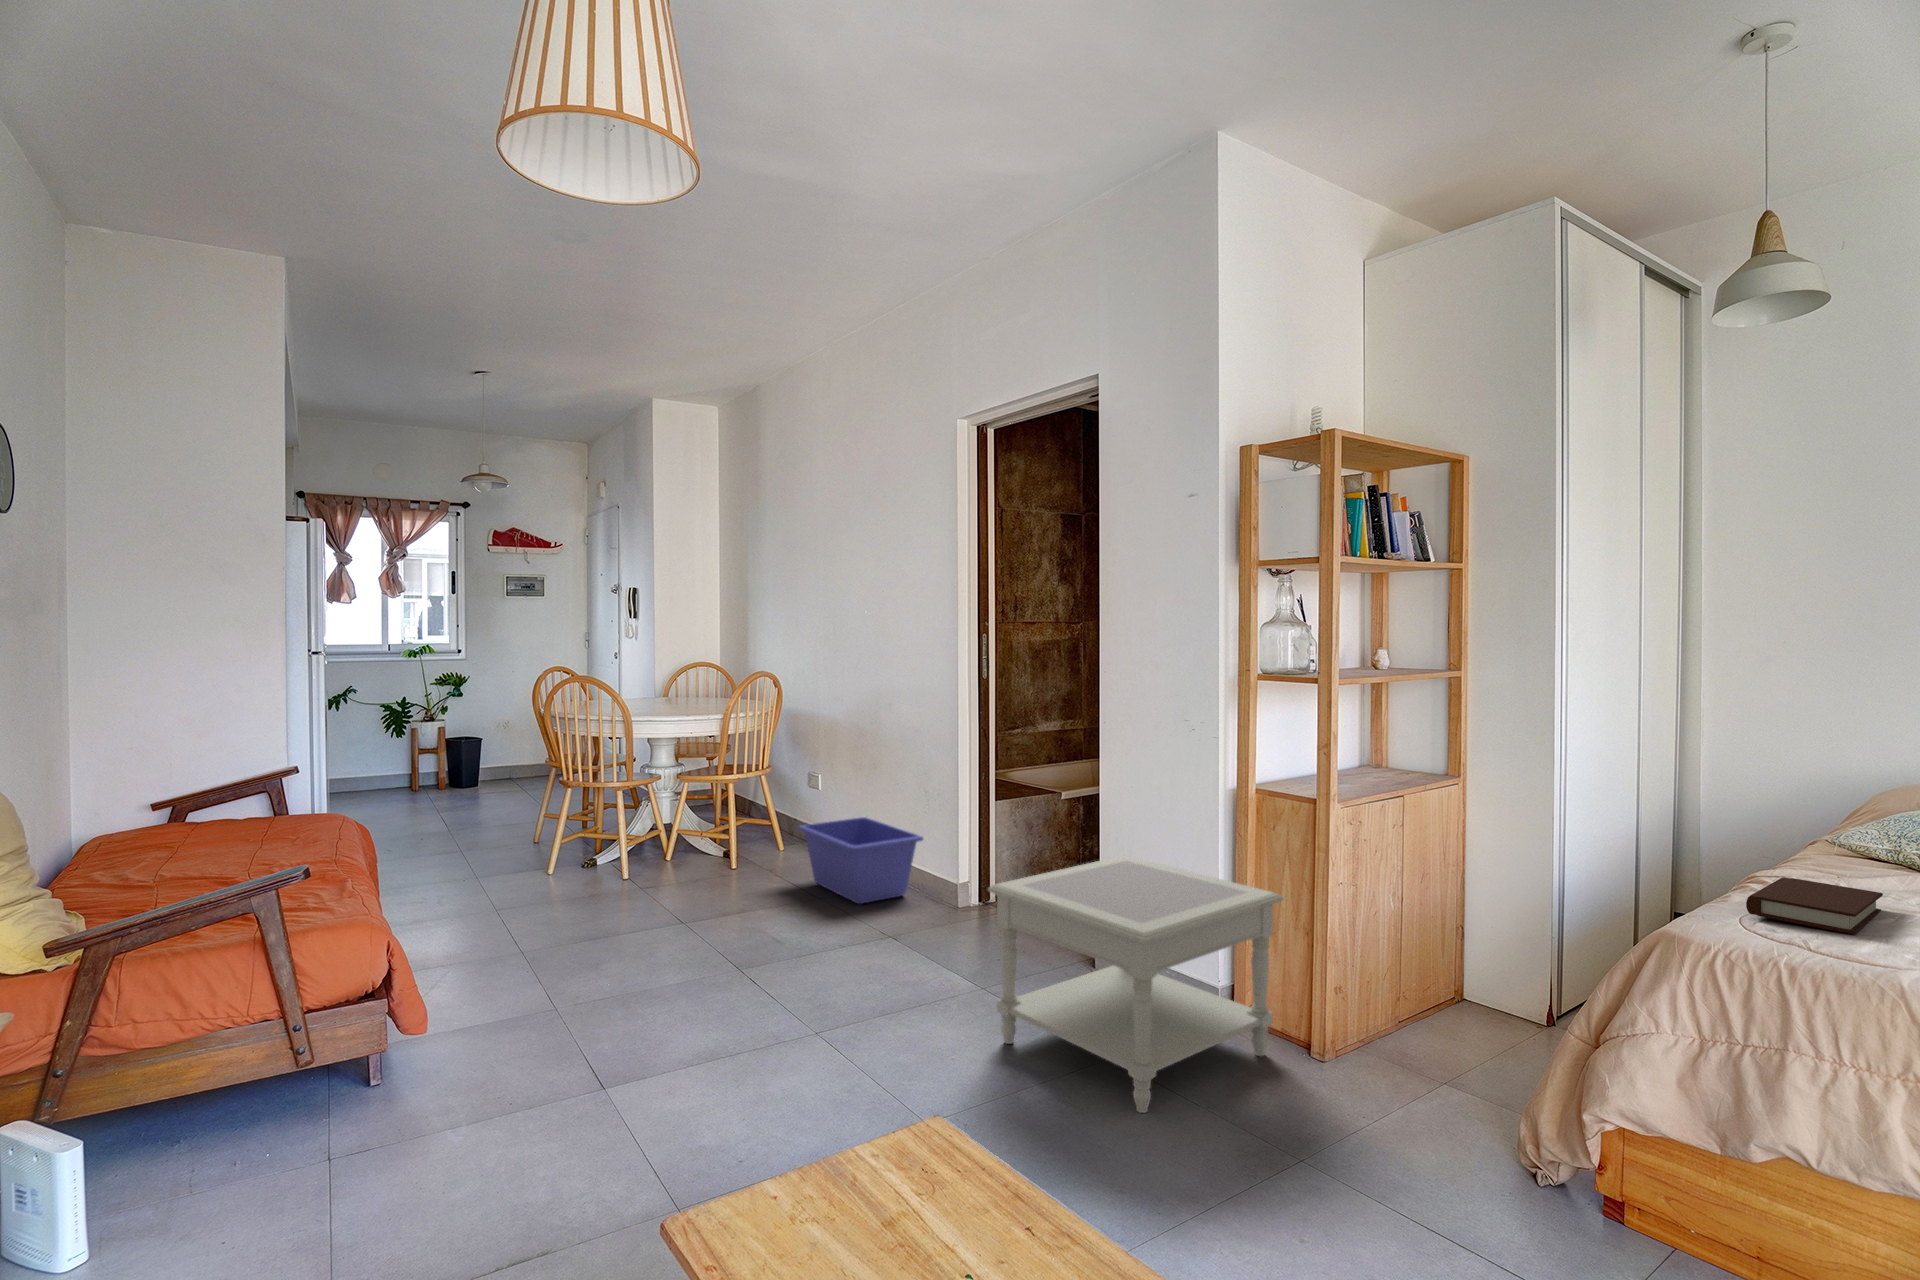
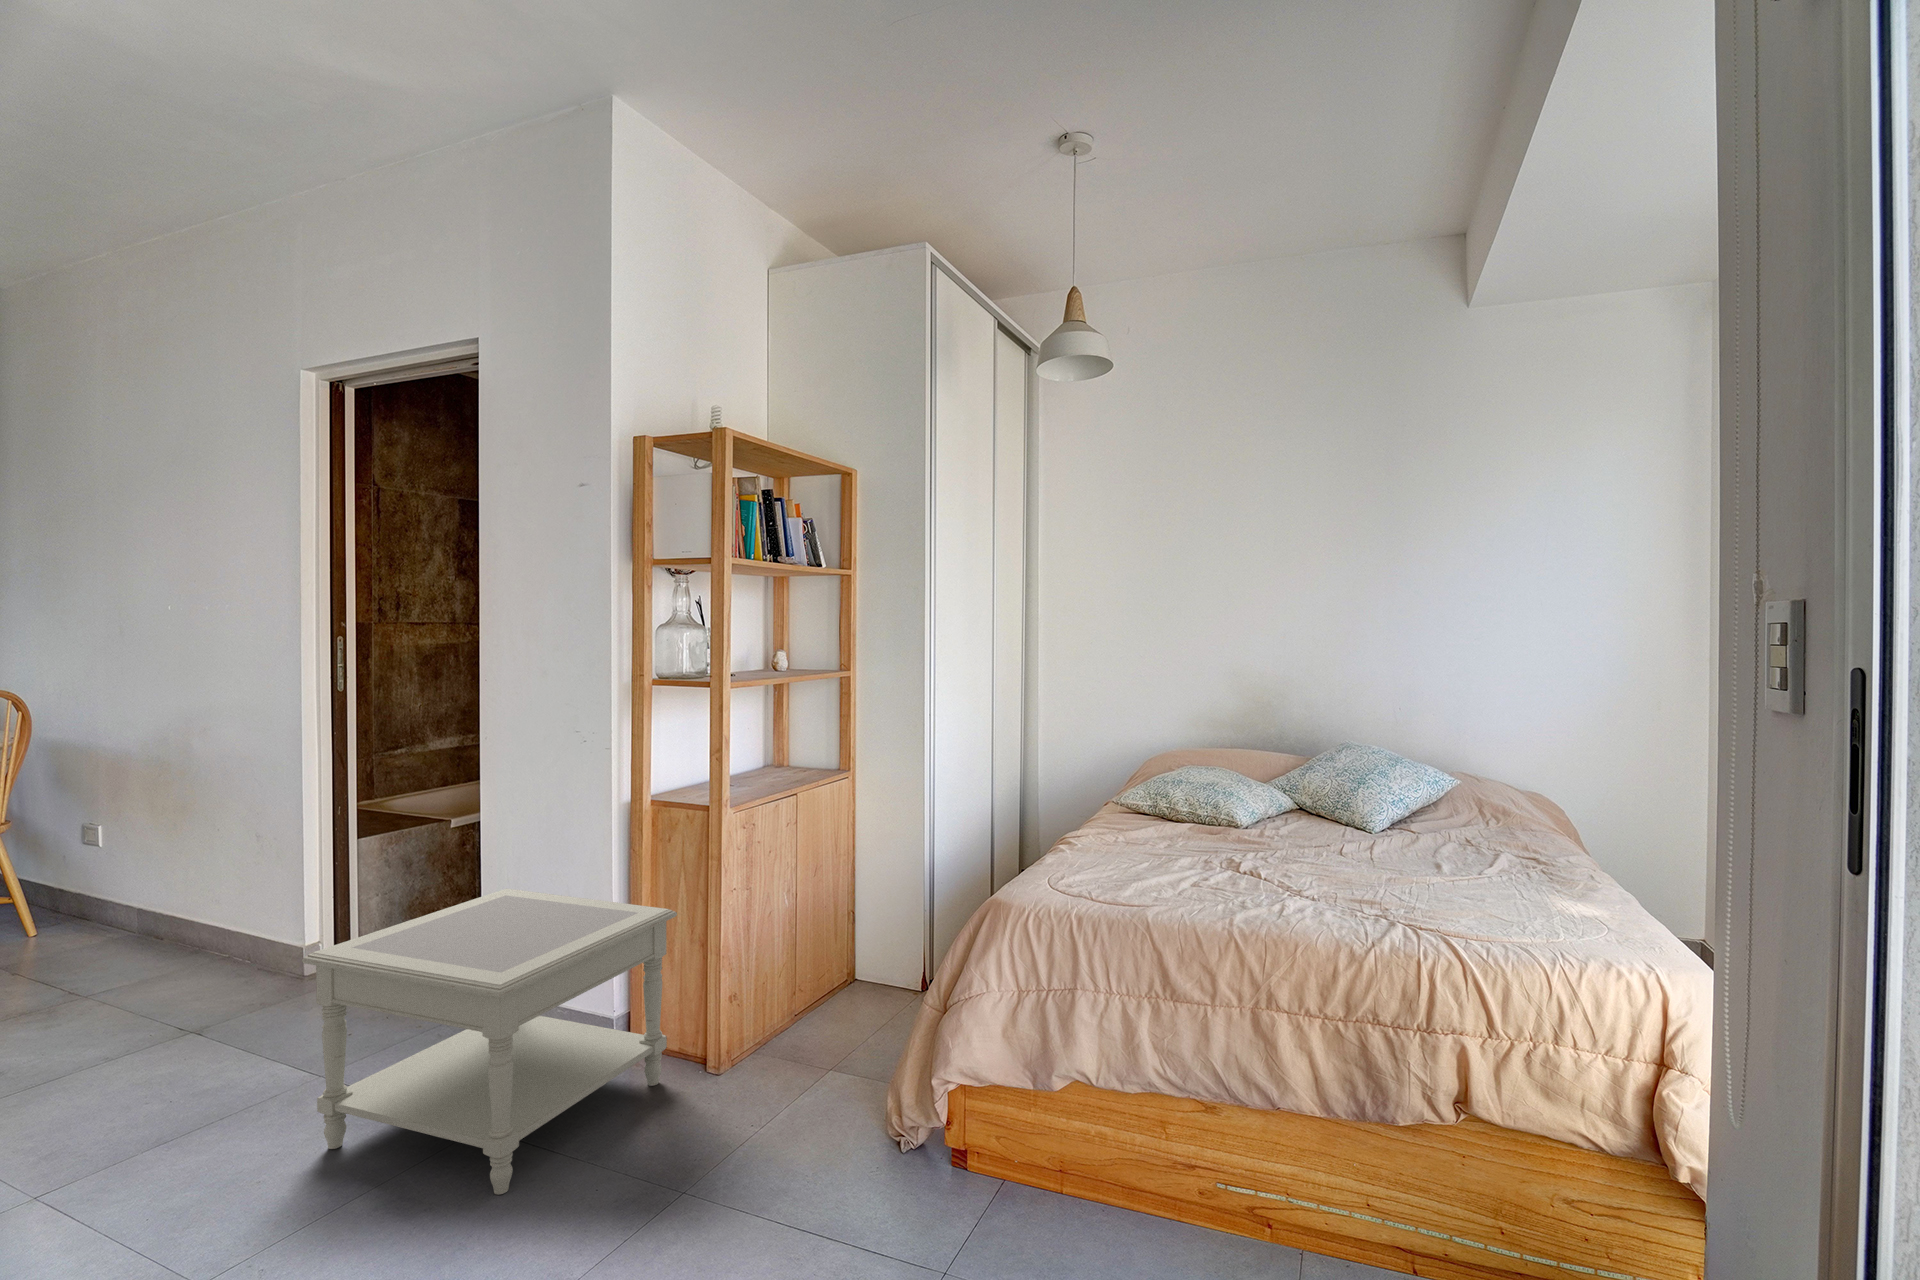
storage bin: present [798,817,924,904] -> none [42,878,253,997]
book: present [1746,877,1883,934] -> none [1053,836,1141,879]

